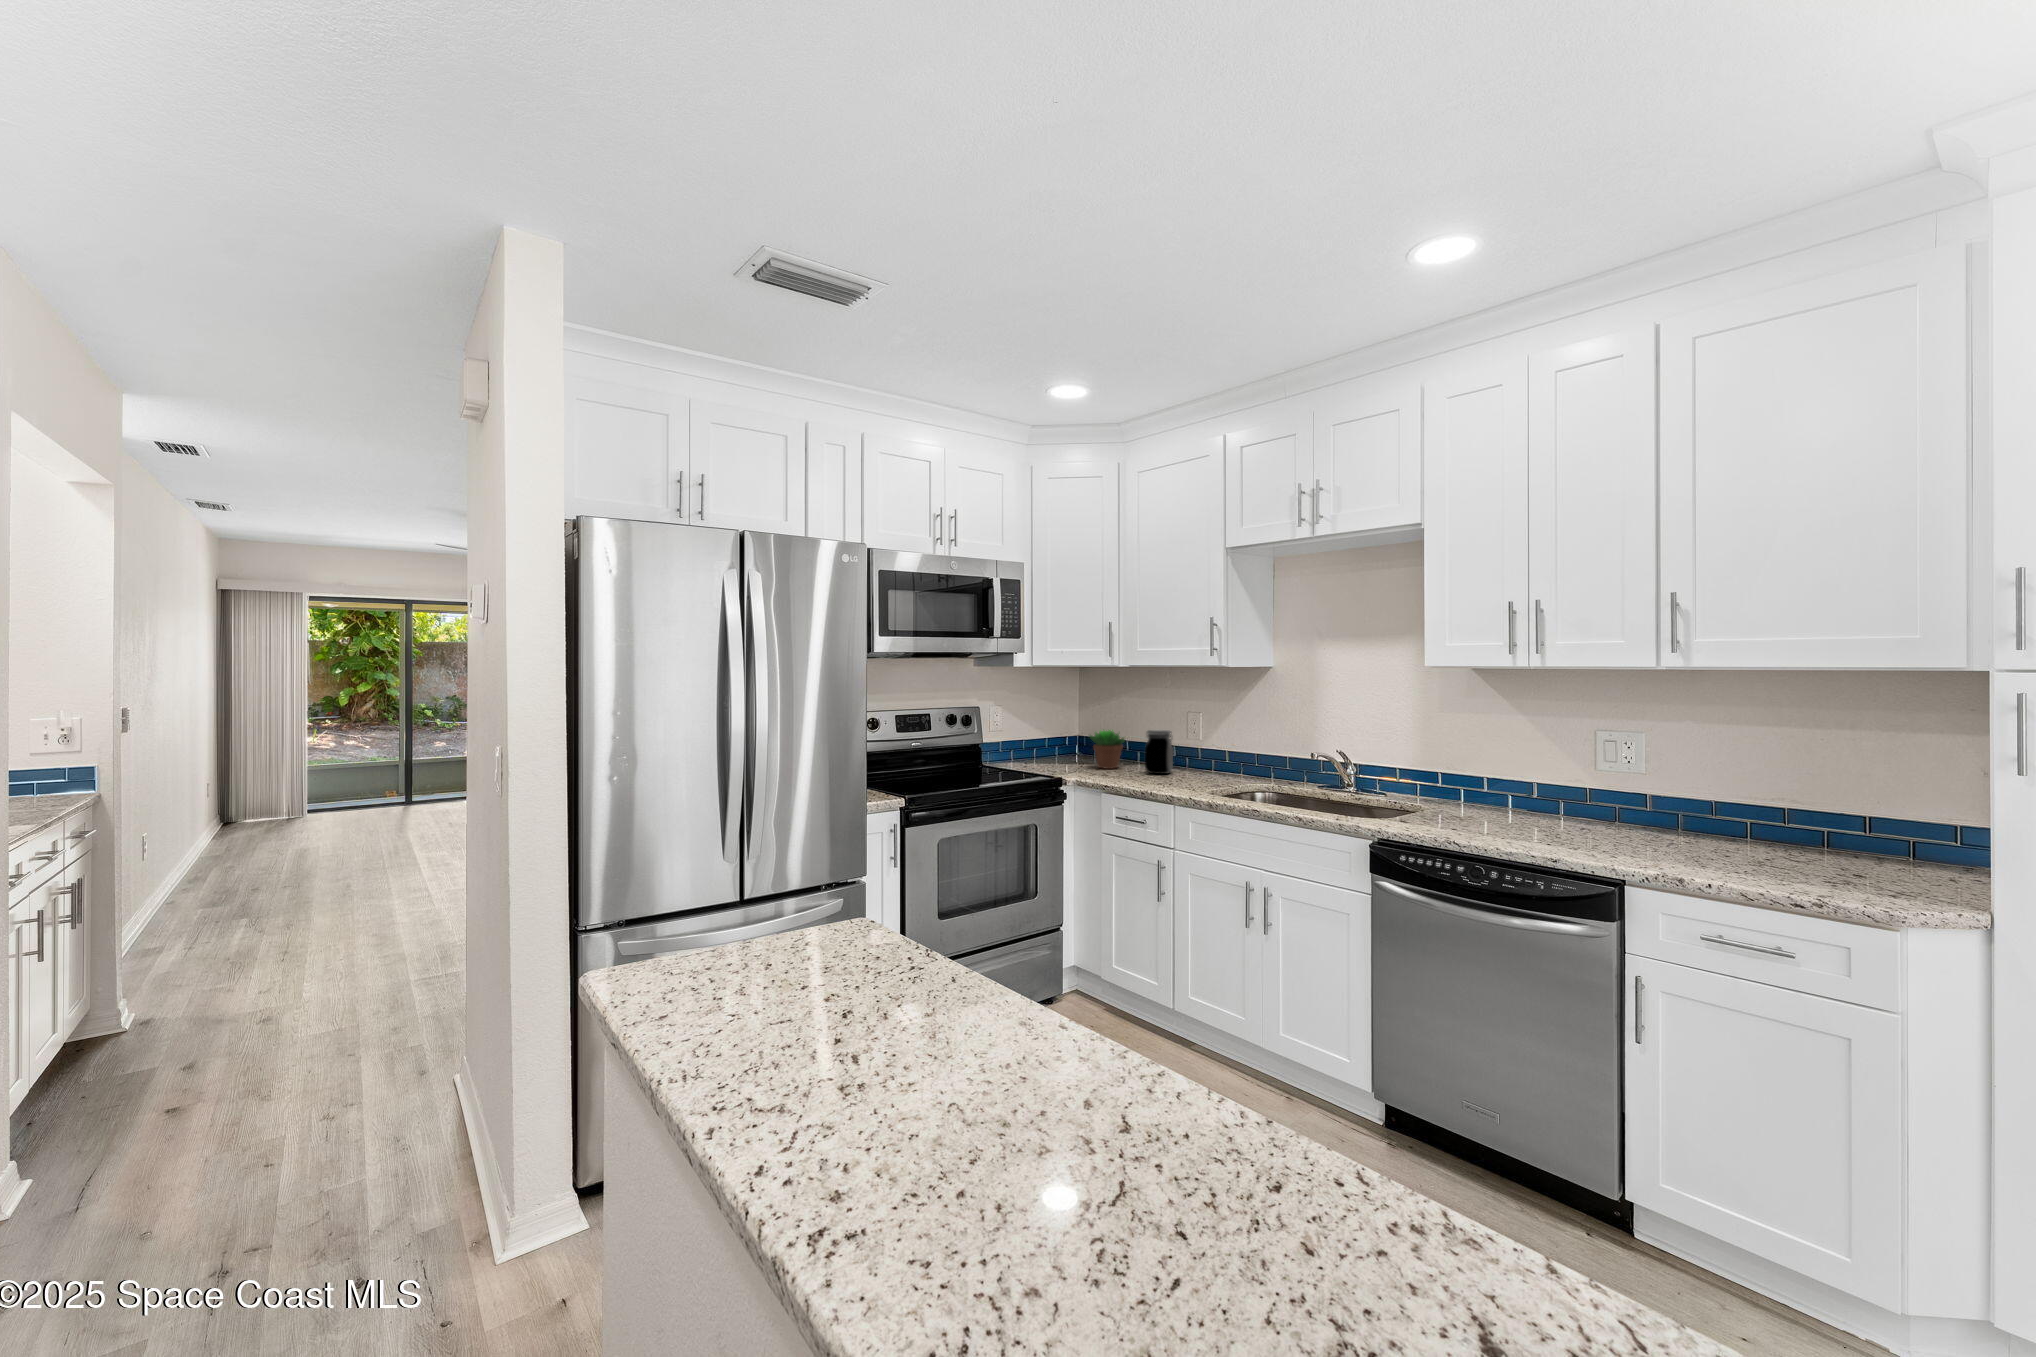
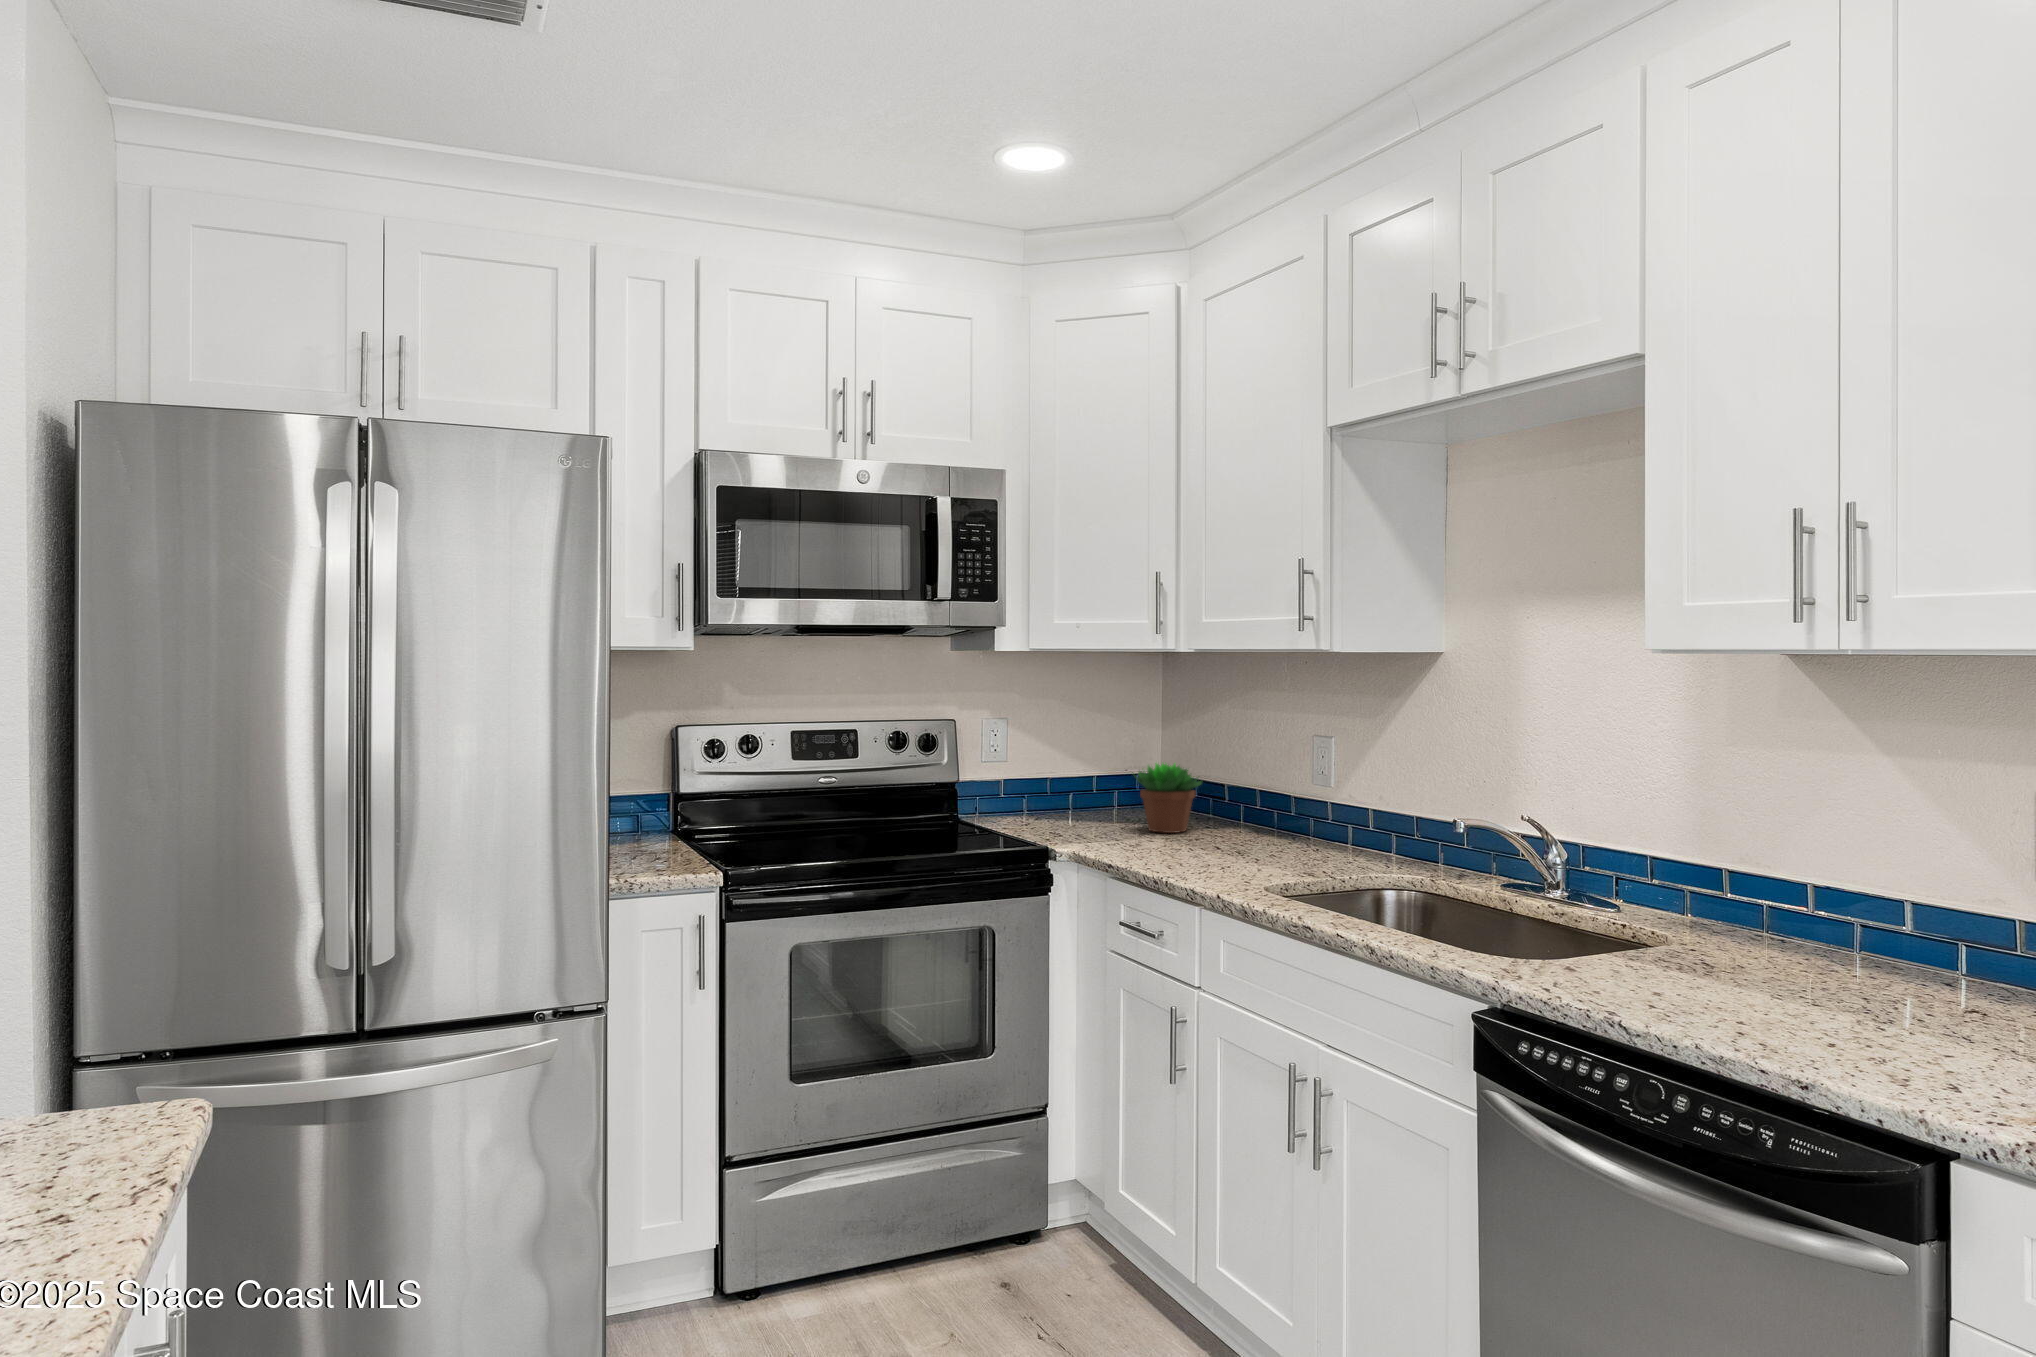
jar: present [1145,730,1173,774] -> none [1213,765,1268,846]

